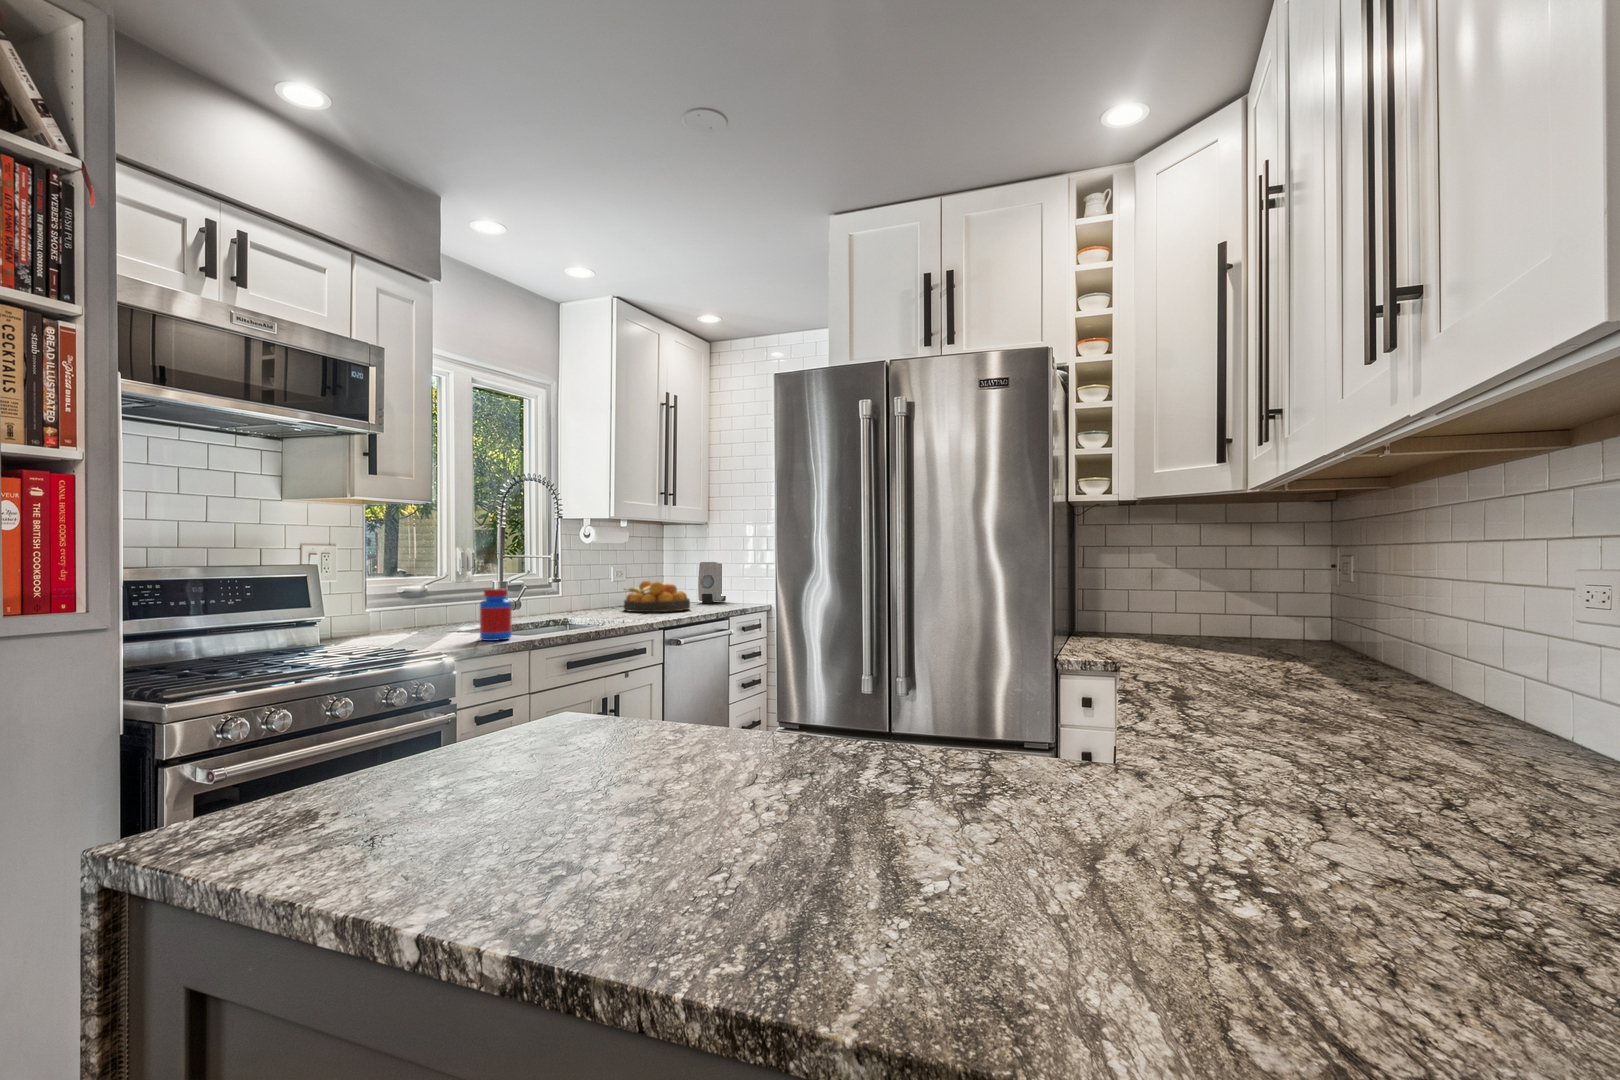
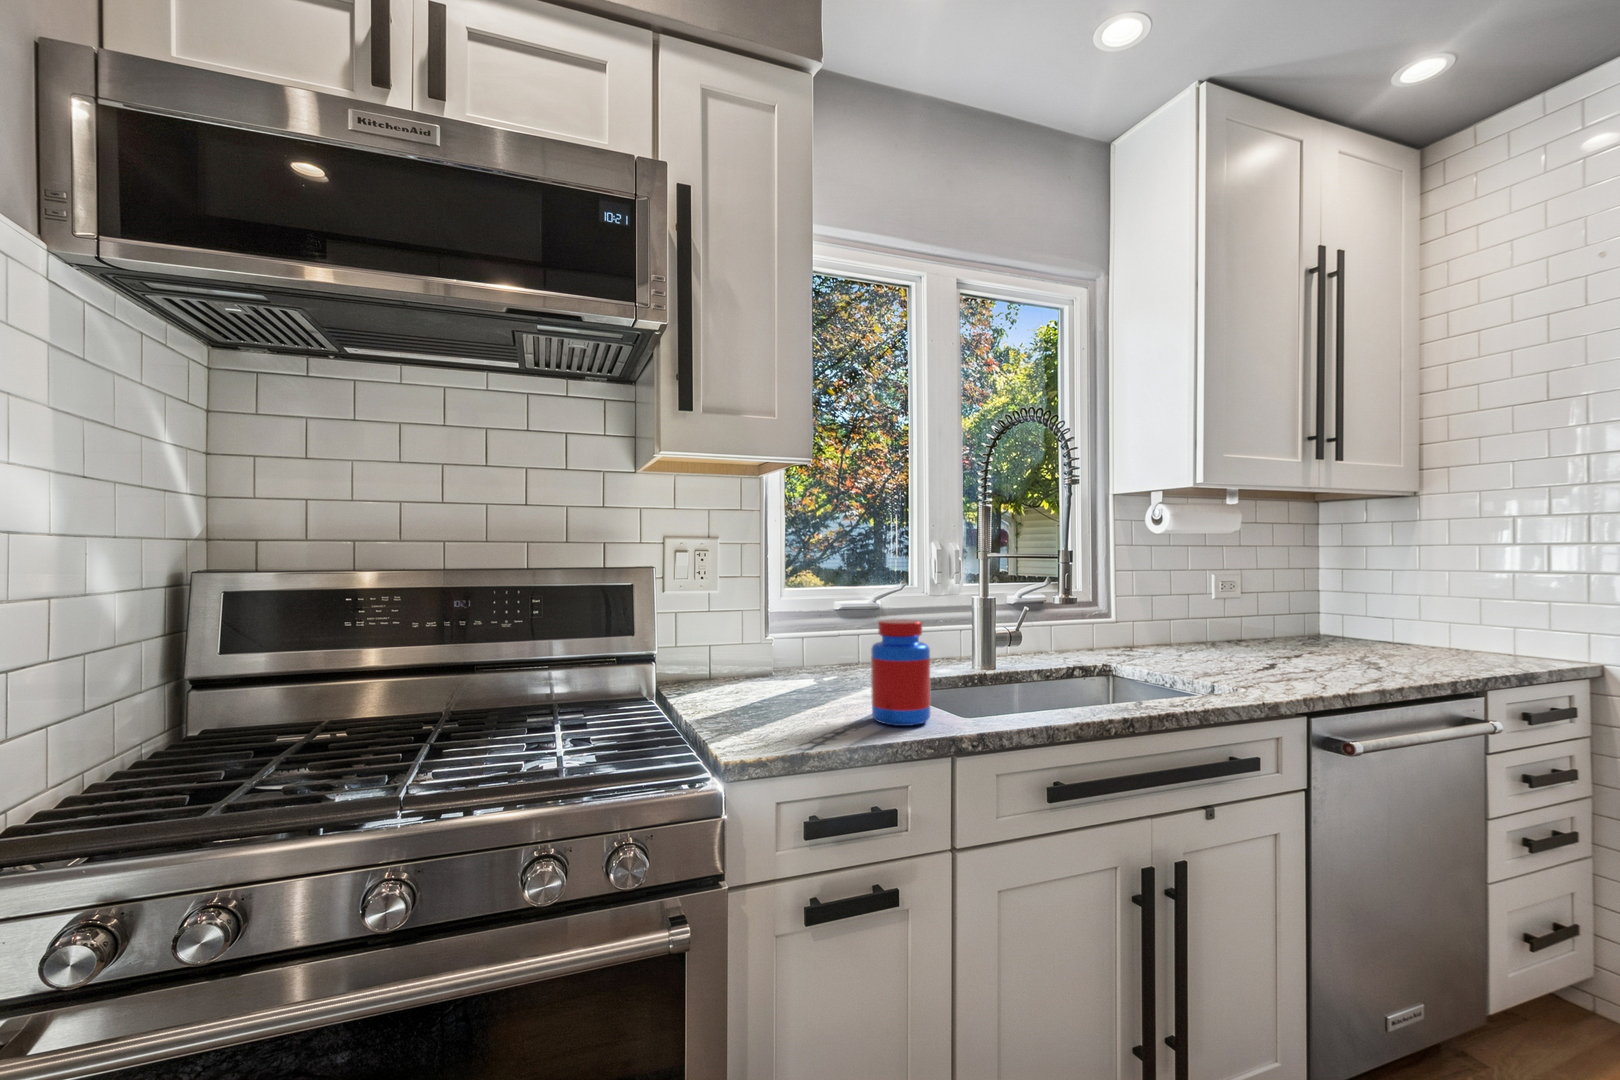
soap dispenser: present [698,562,726,603] -> none [1396,567,1466,648]
fruit bowl: present [624,581,690,612] -> none [1228,601,1378,667]

